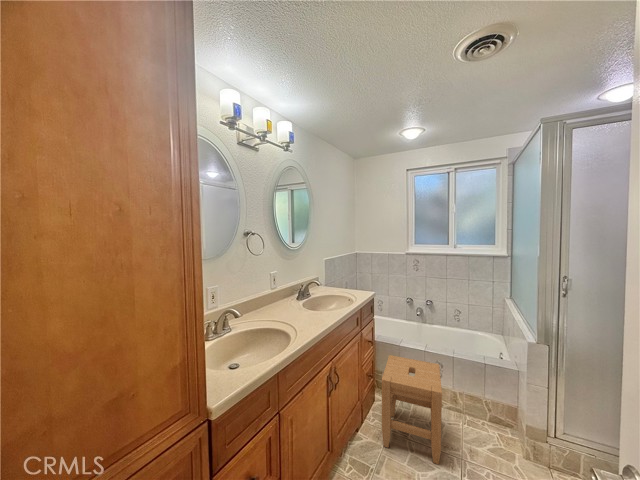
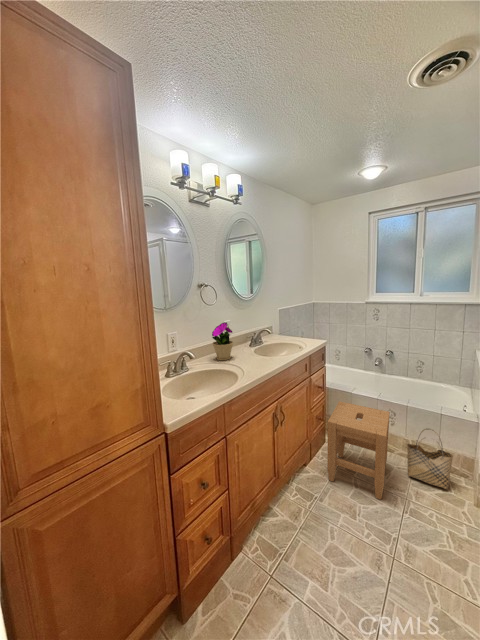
flower pot: none [258,273,282,316] -> present [212,322,233,360]
woven basket: none [457,379,500,443] -> present [407,429,453,489]

